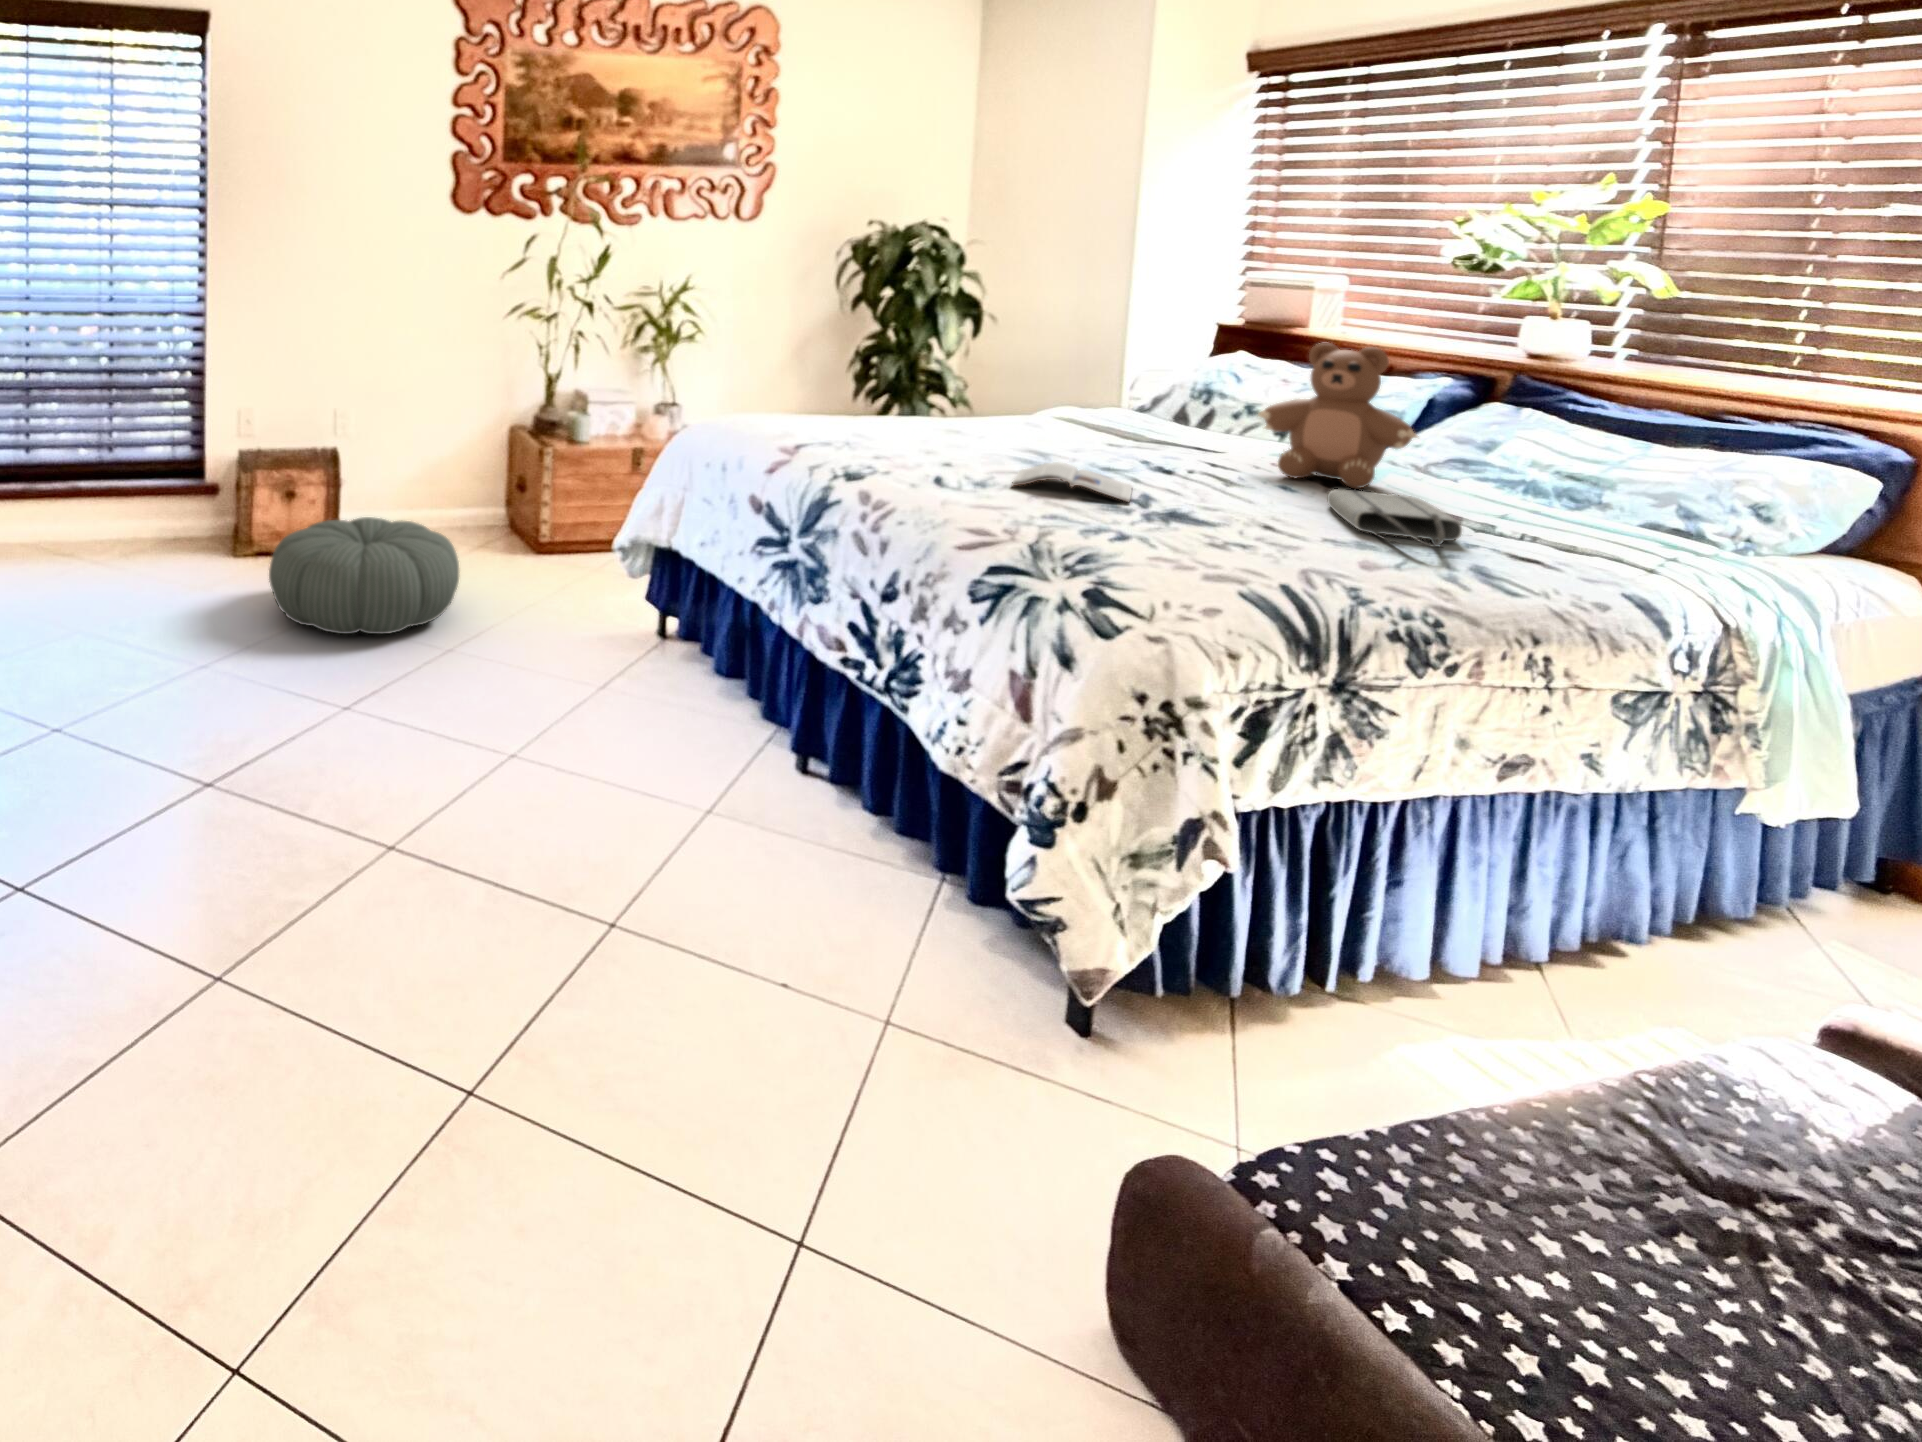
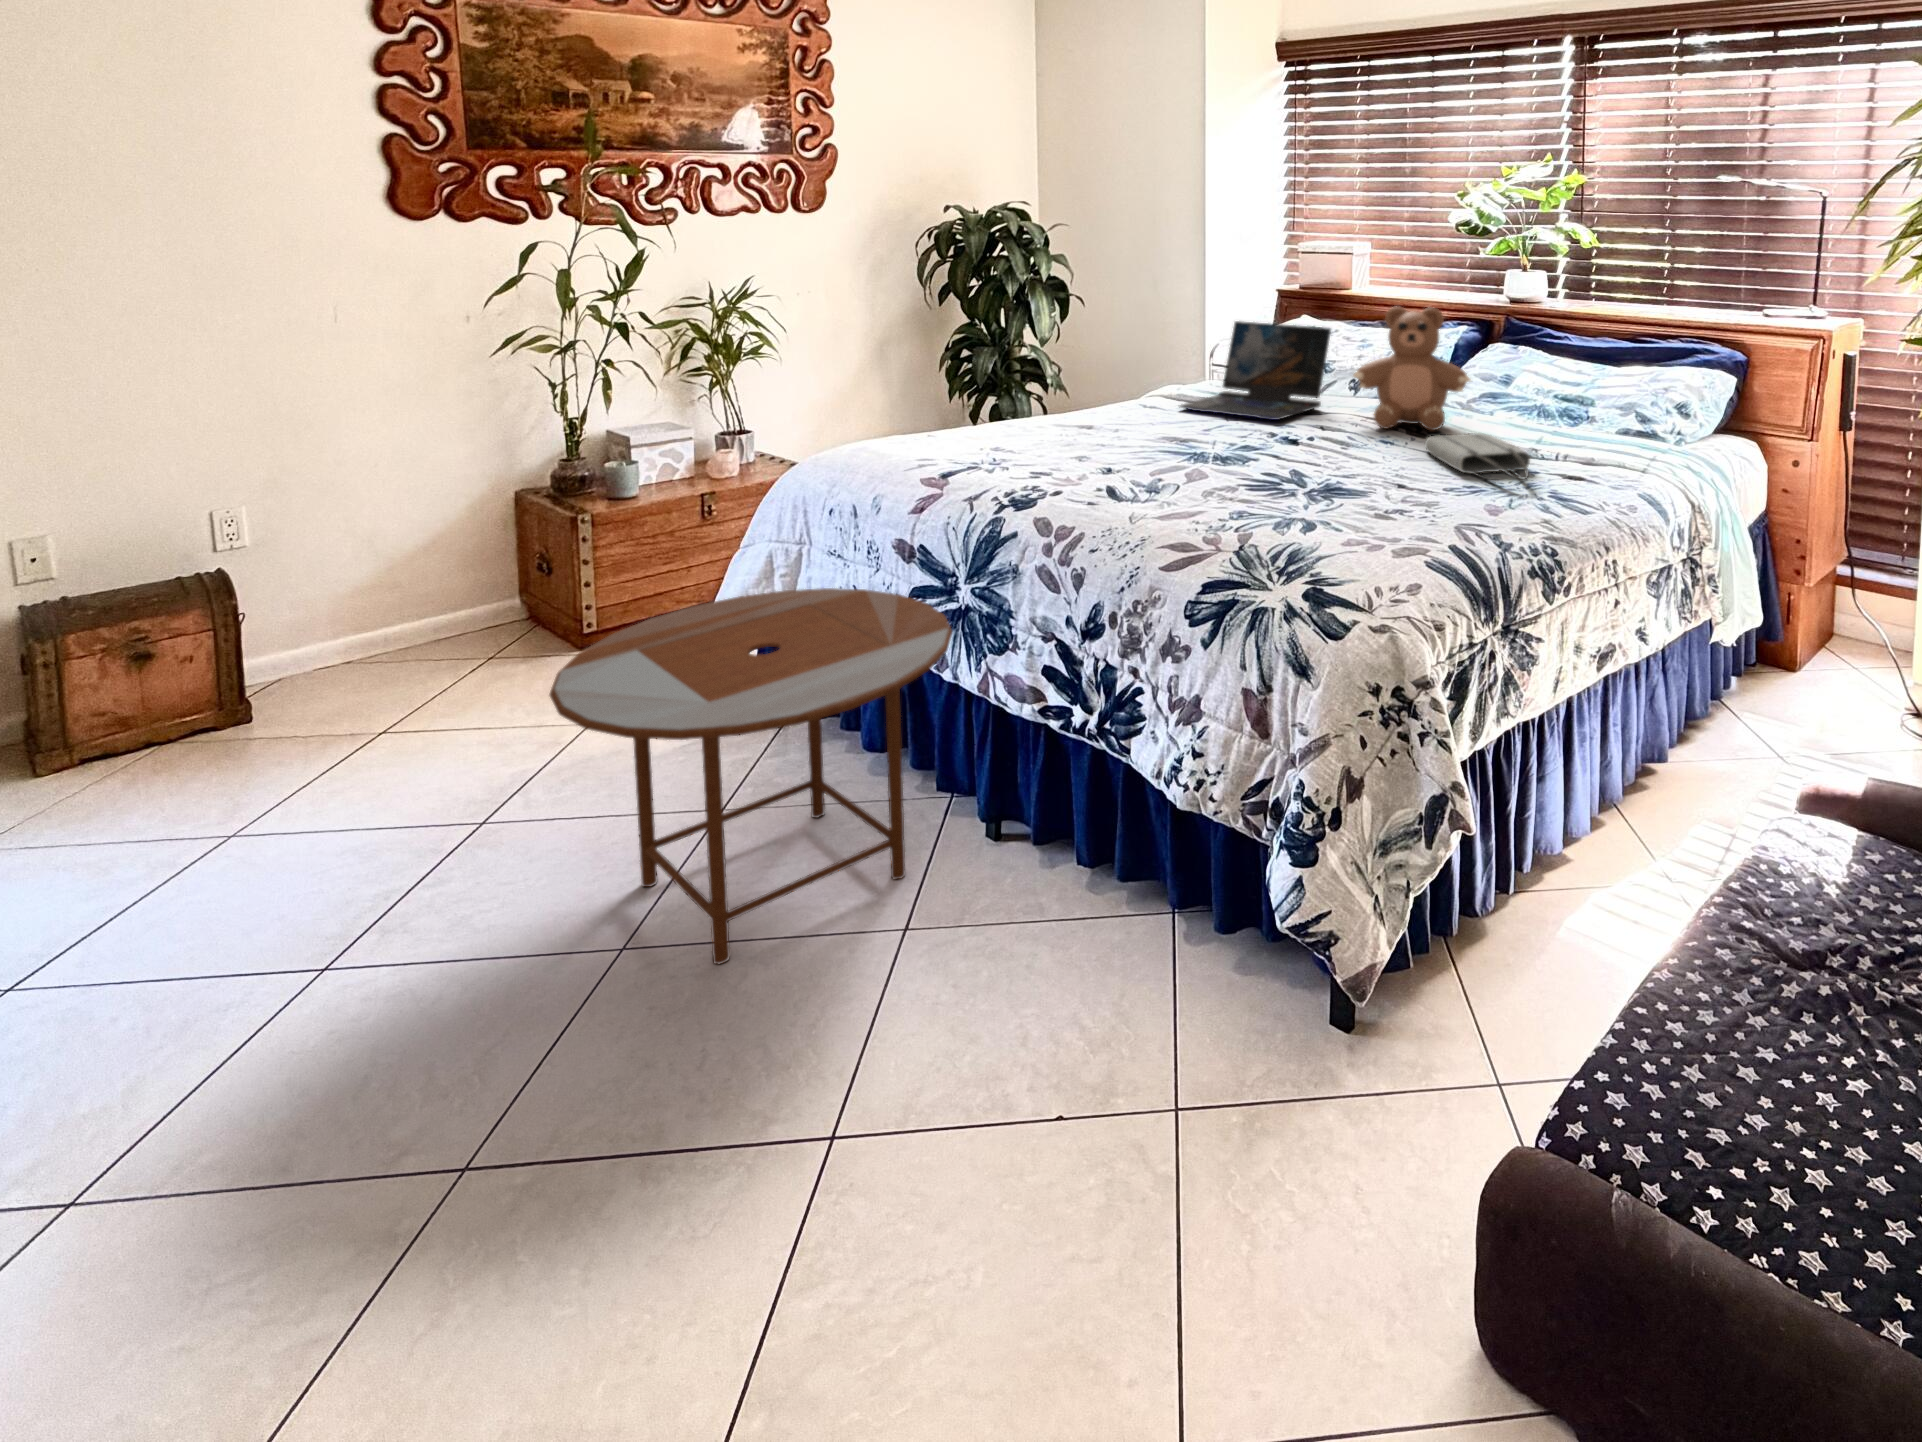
laptop: none [1055,347,1247,452] -> present [1180,321,1331,420]
magazine: present [1012,462,1132,502] -> none [1176,448,1286,483]
pouf: present [269,517,459,634] -> none [108,656,473,862]
side table: none [492,519,781,785] -> present [549,588,952,964]

